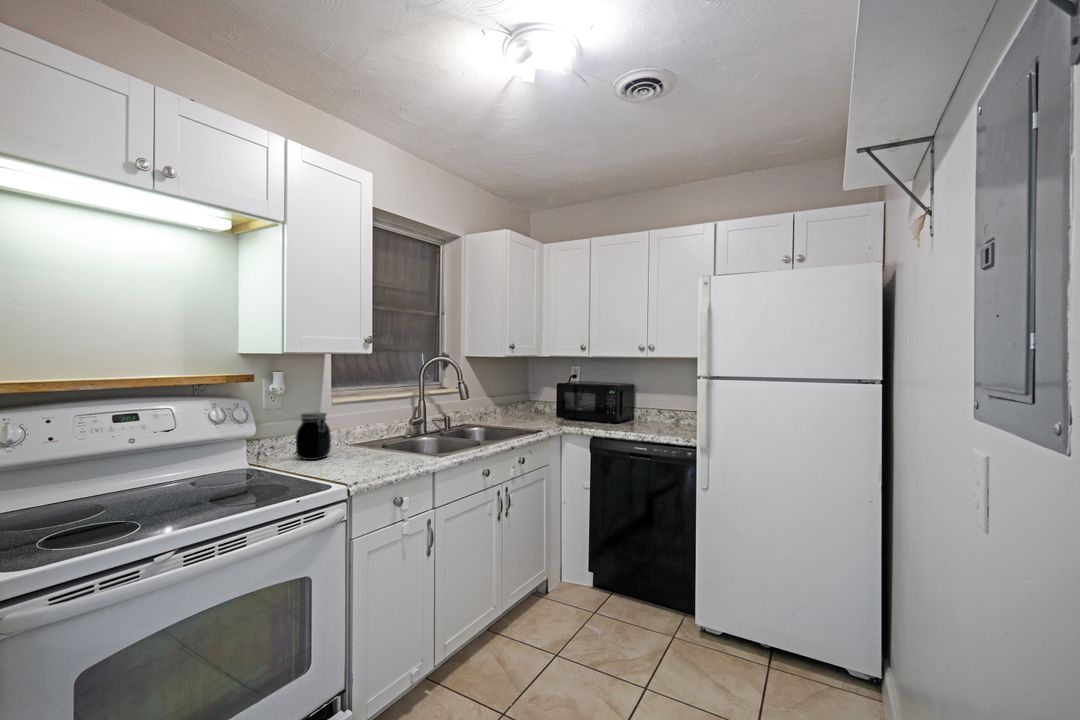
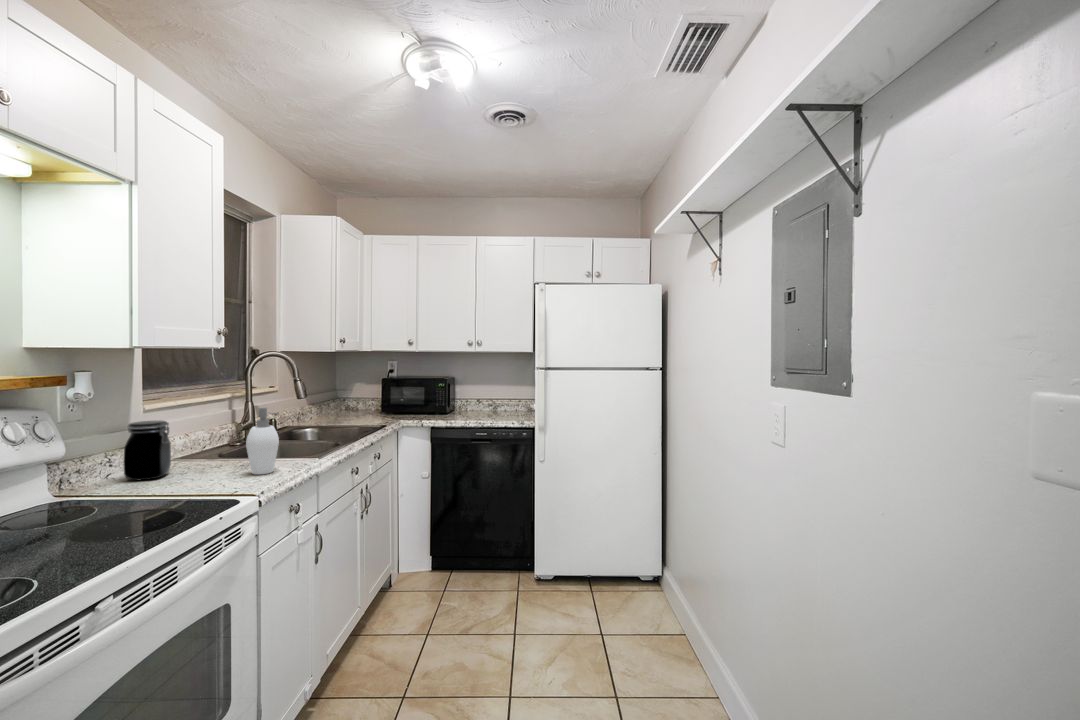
soap dispenser: none [370,407,397,466] -> present [246,408,279,474]

